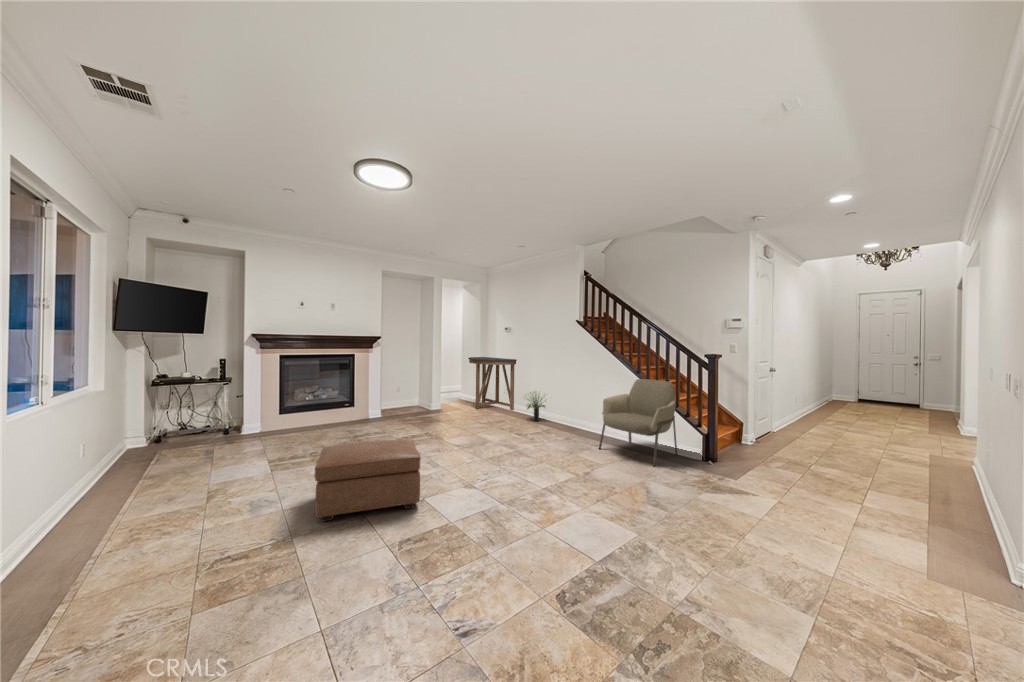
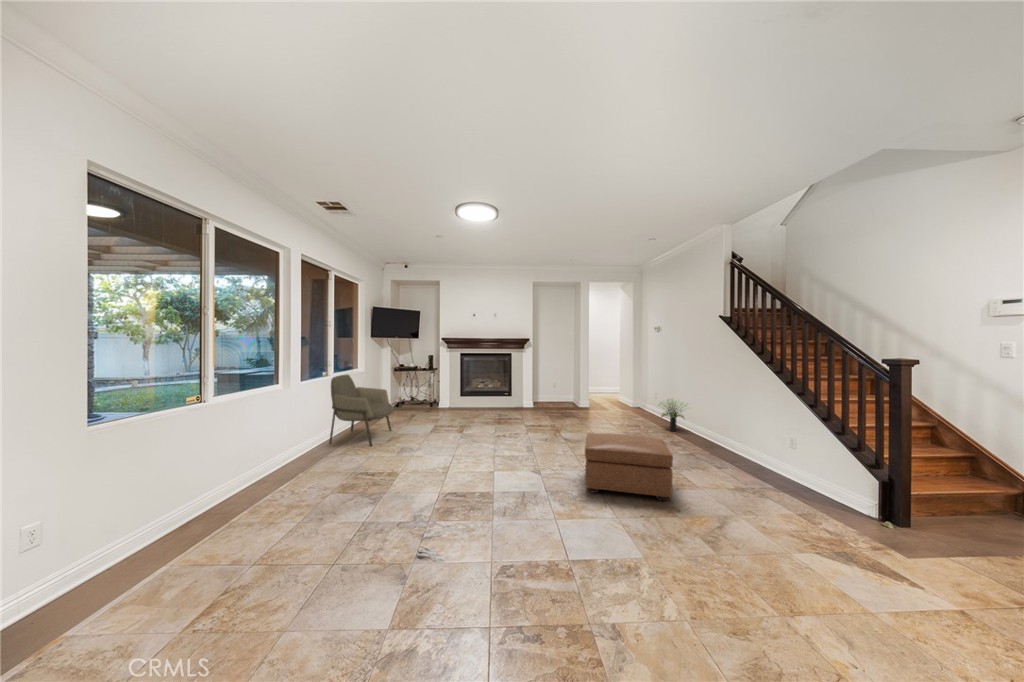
console table: present [468,357,517,410] -> none [618,360,665,417]
armchair: present [599,379,677,466] -> present [329,375,393,446]
ottoman: present [314,439,421,521] -> present [585,433,673,501]

